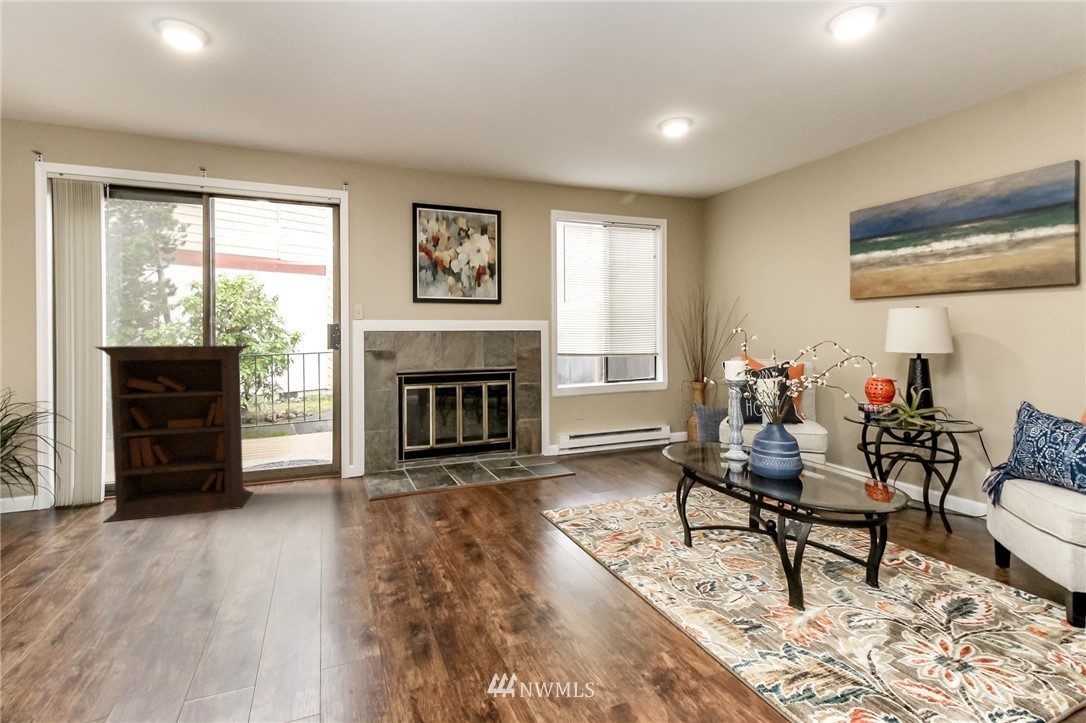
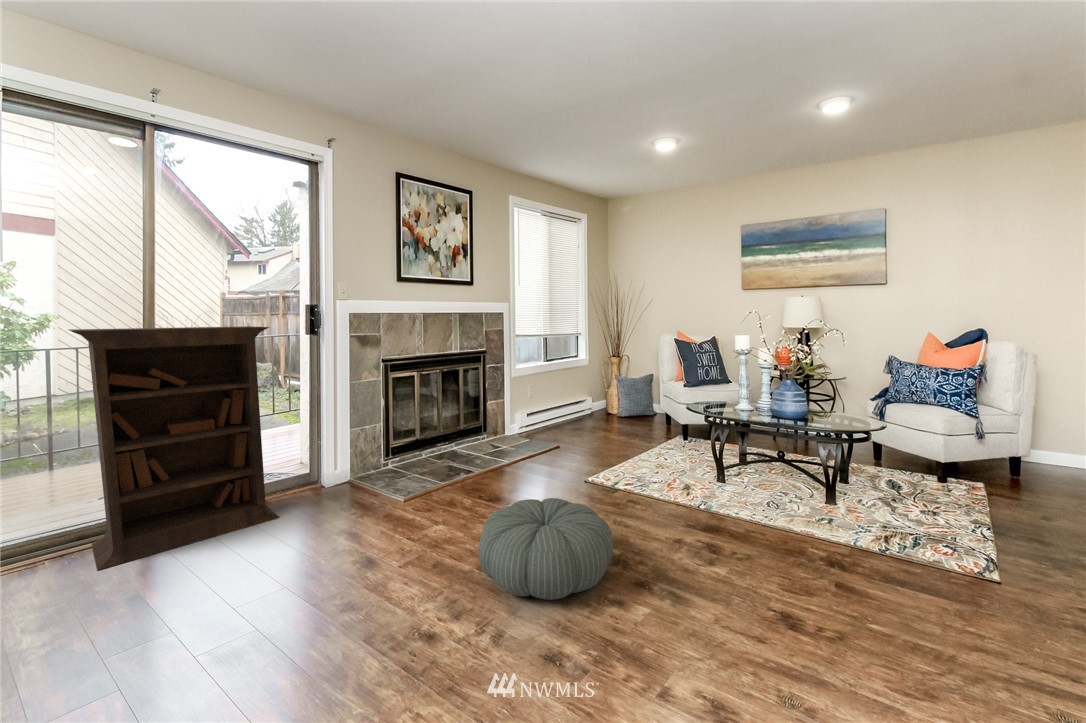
pouf: none [243,524,396,627] -> present [478,498,613,600]

